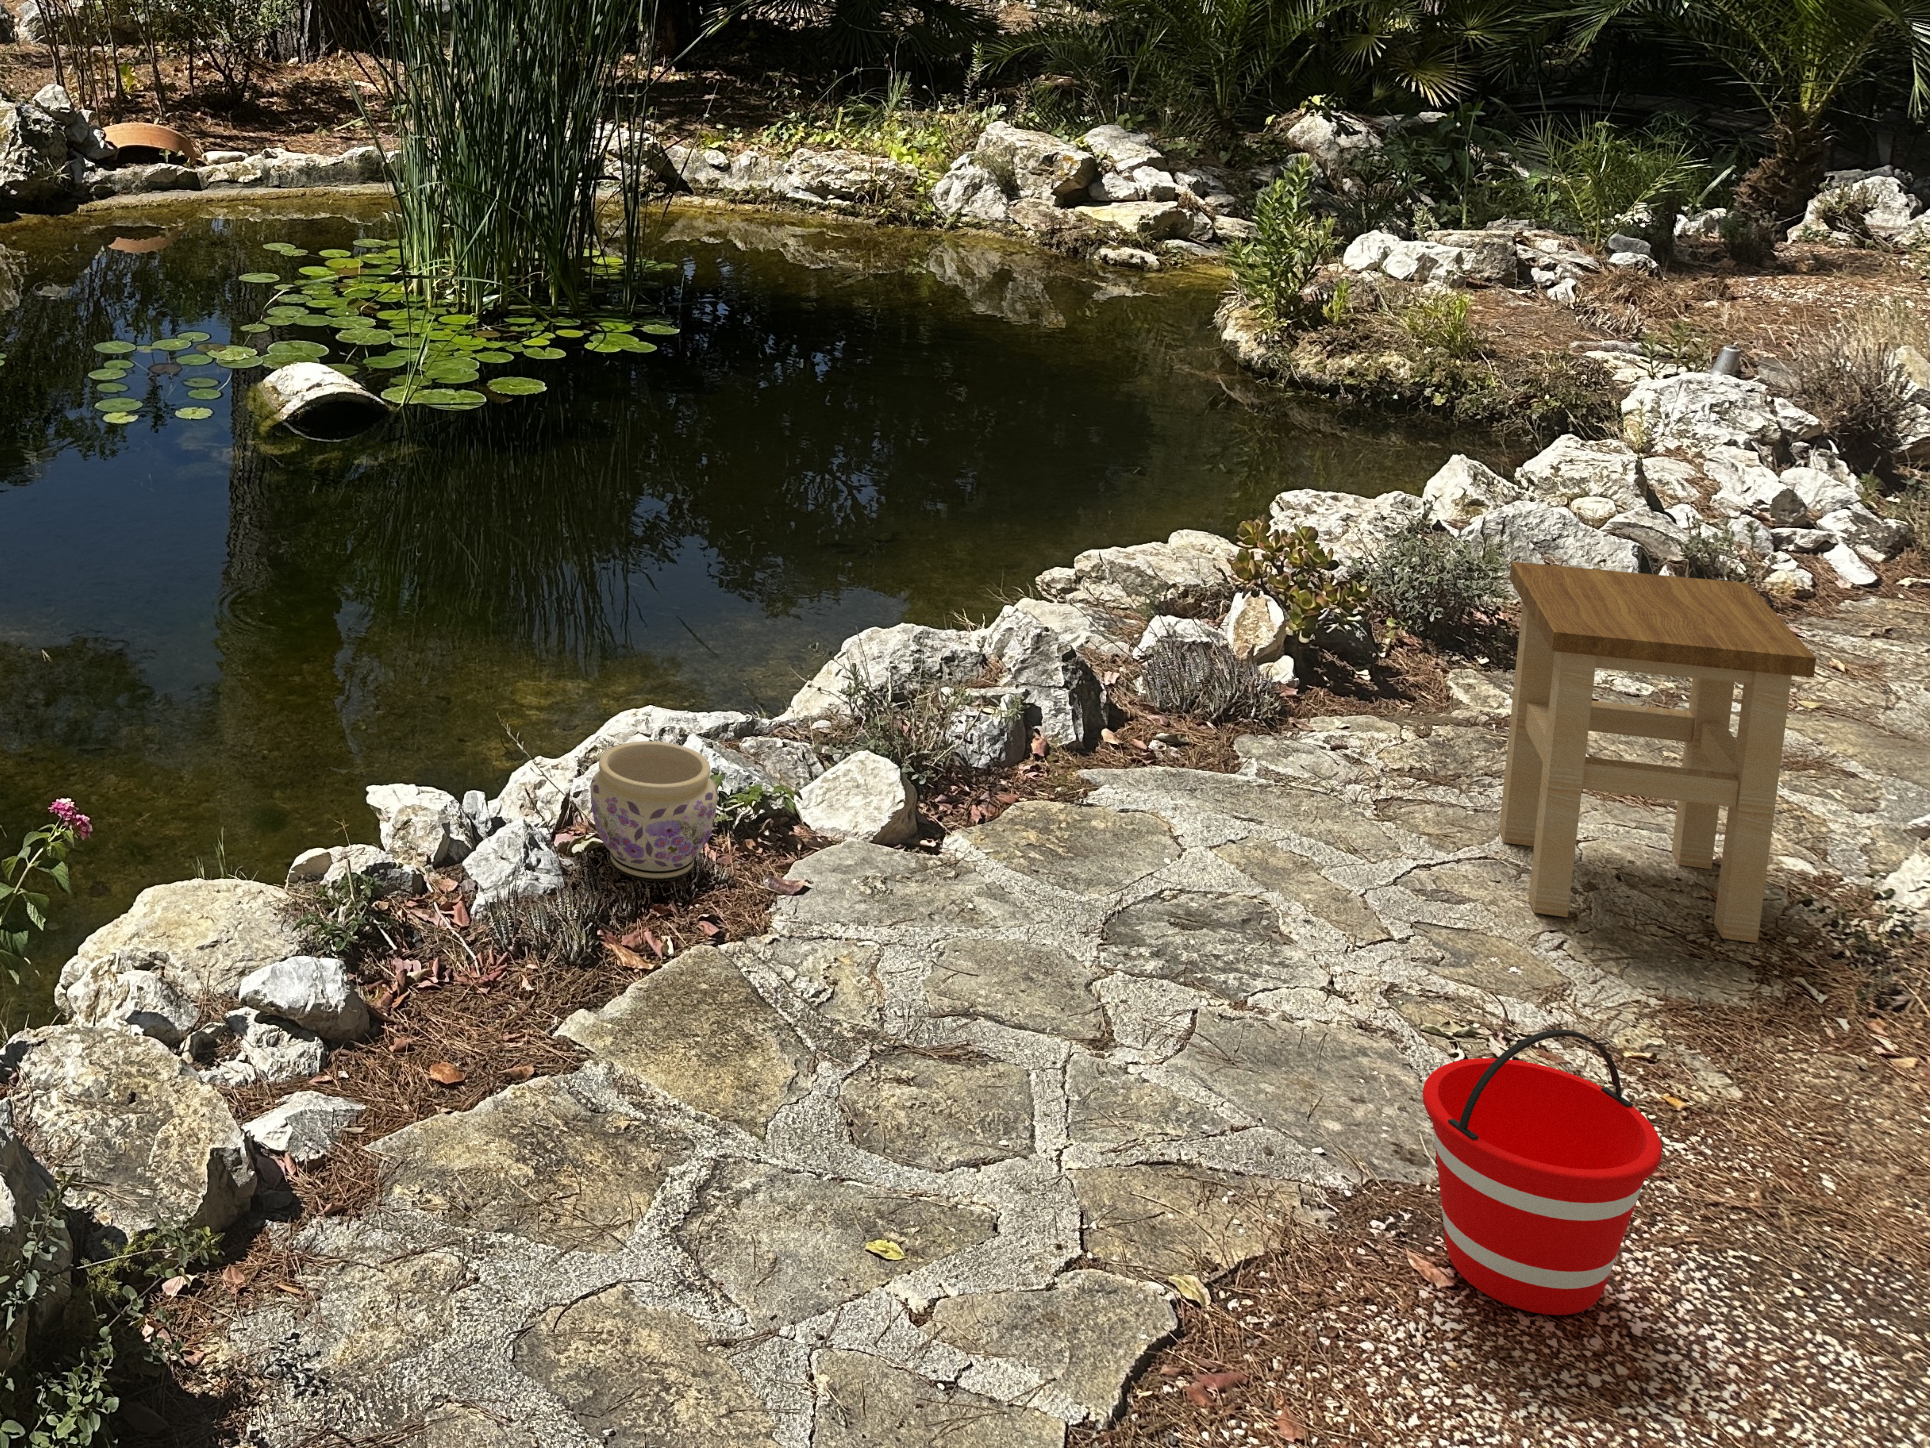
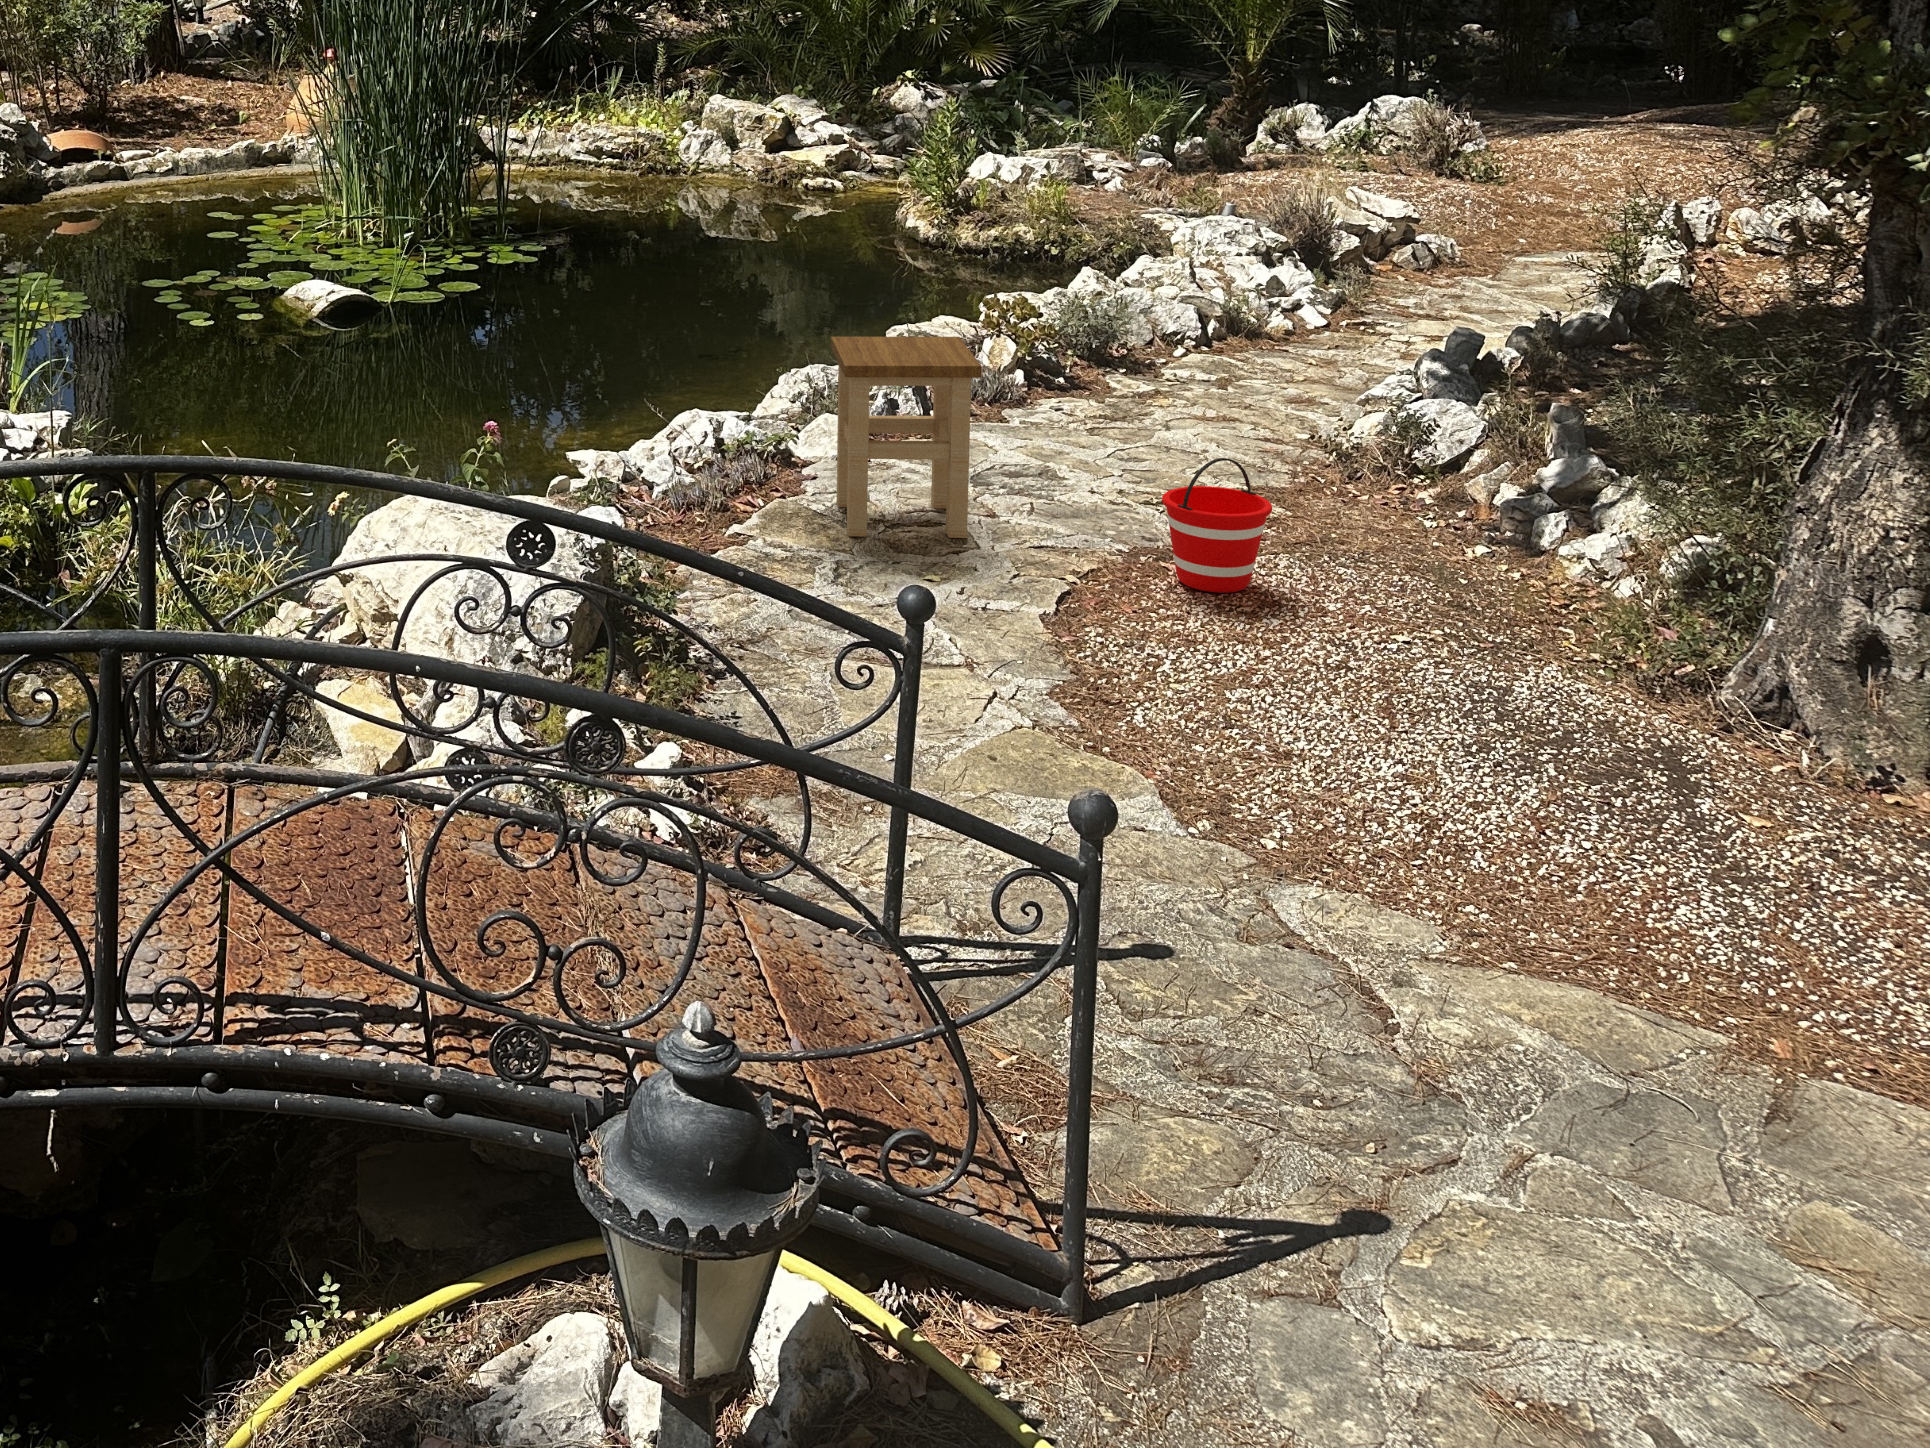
stool: present [1499,562,1816,943] -> present [831,337,982,538]
planter: present [590,741,718,881] -> none [676,422,750,496]

